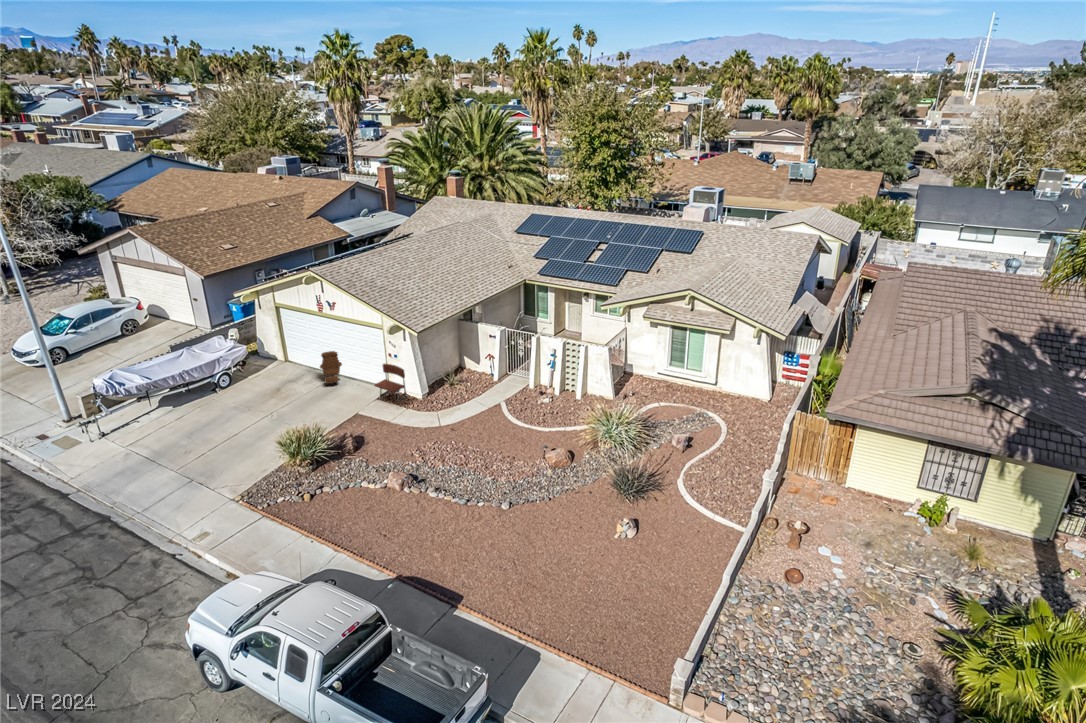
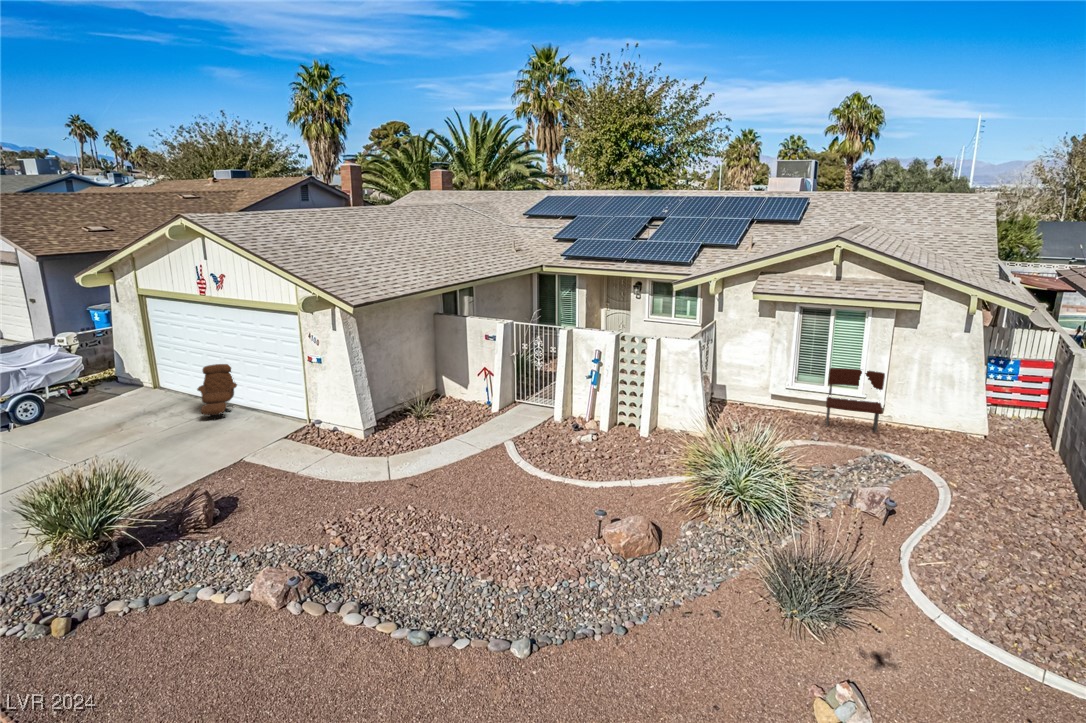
bench: present [374,364,406,402] -> present [826,368,885,433]

